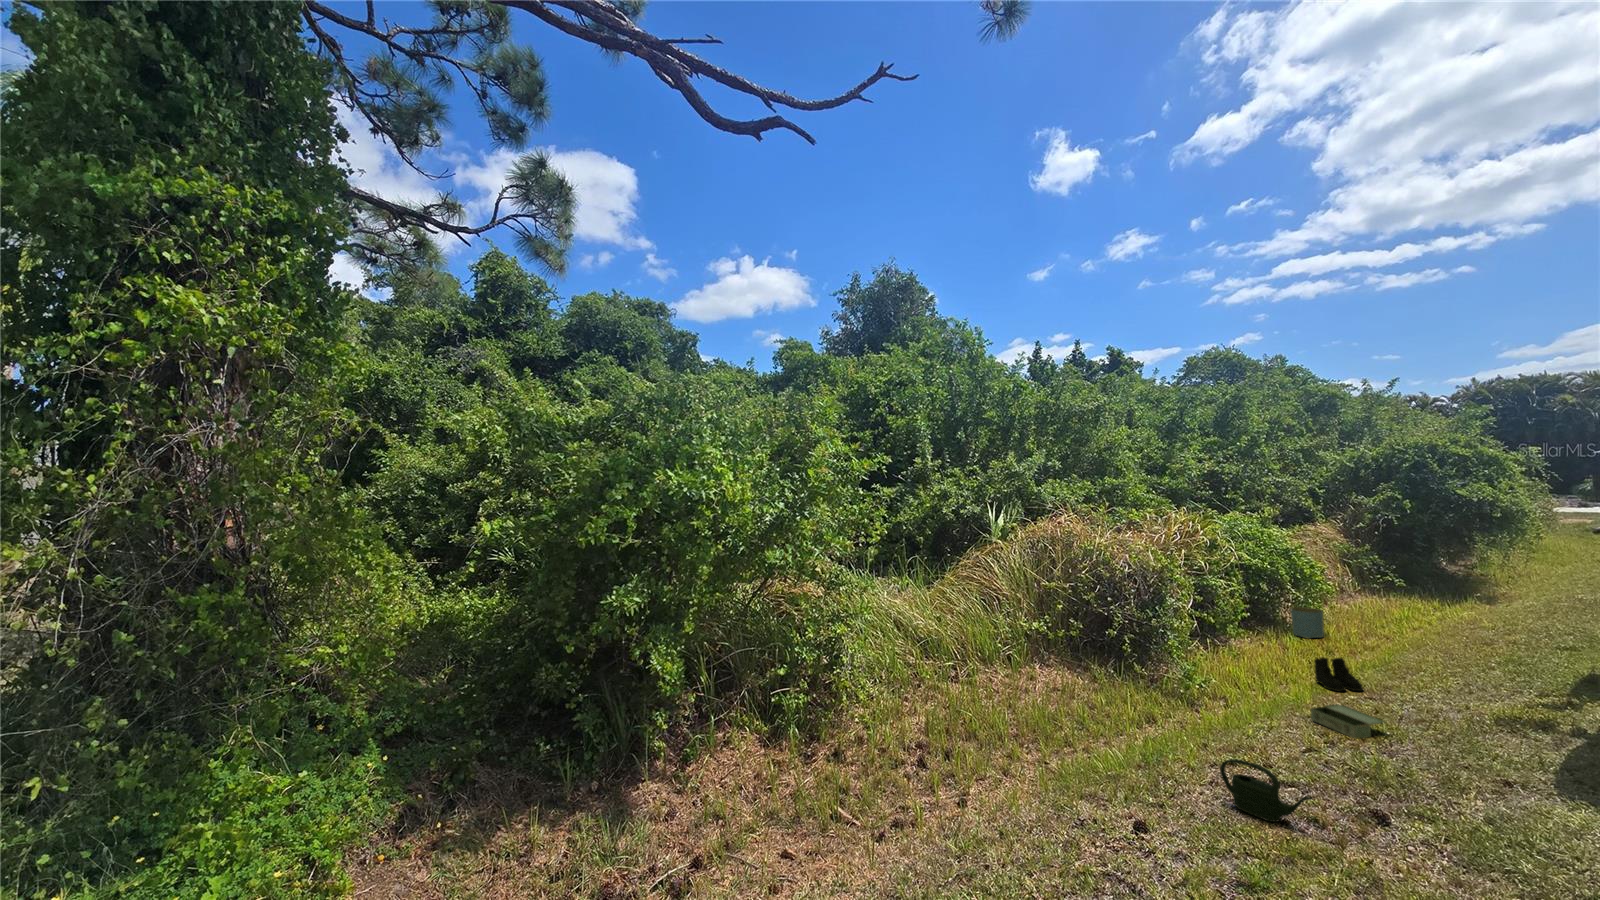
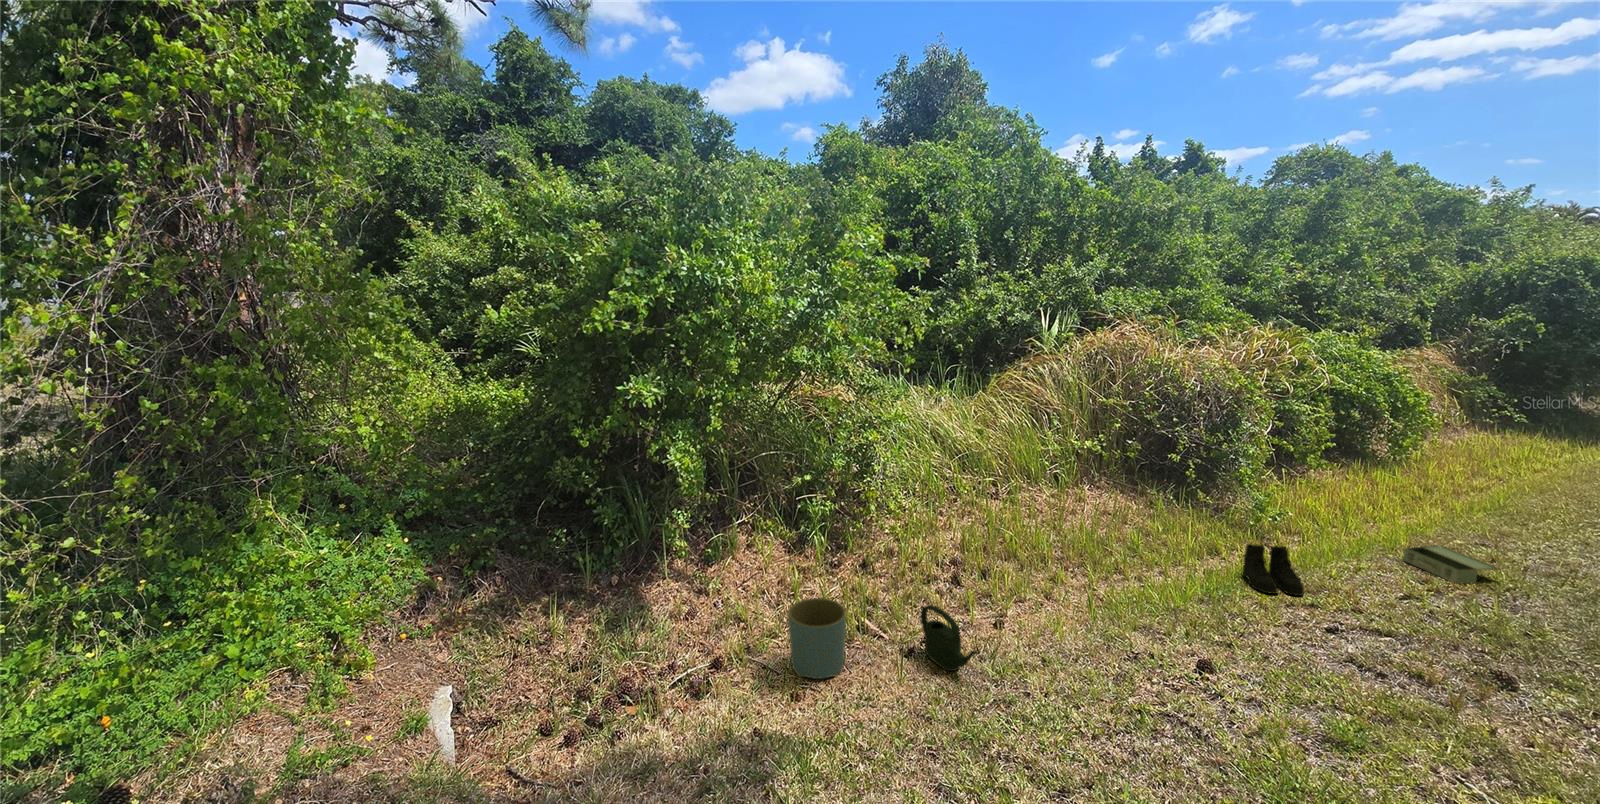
planter: present [1291,607,1324,639] -> present [788,598,846,679]
boots: present [1314,658,1363,691] -> present [1243,544,1304,596]
watering can: present [1220,759,1312,822] -> present [921,605,979,671]

